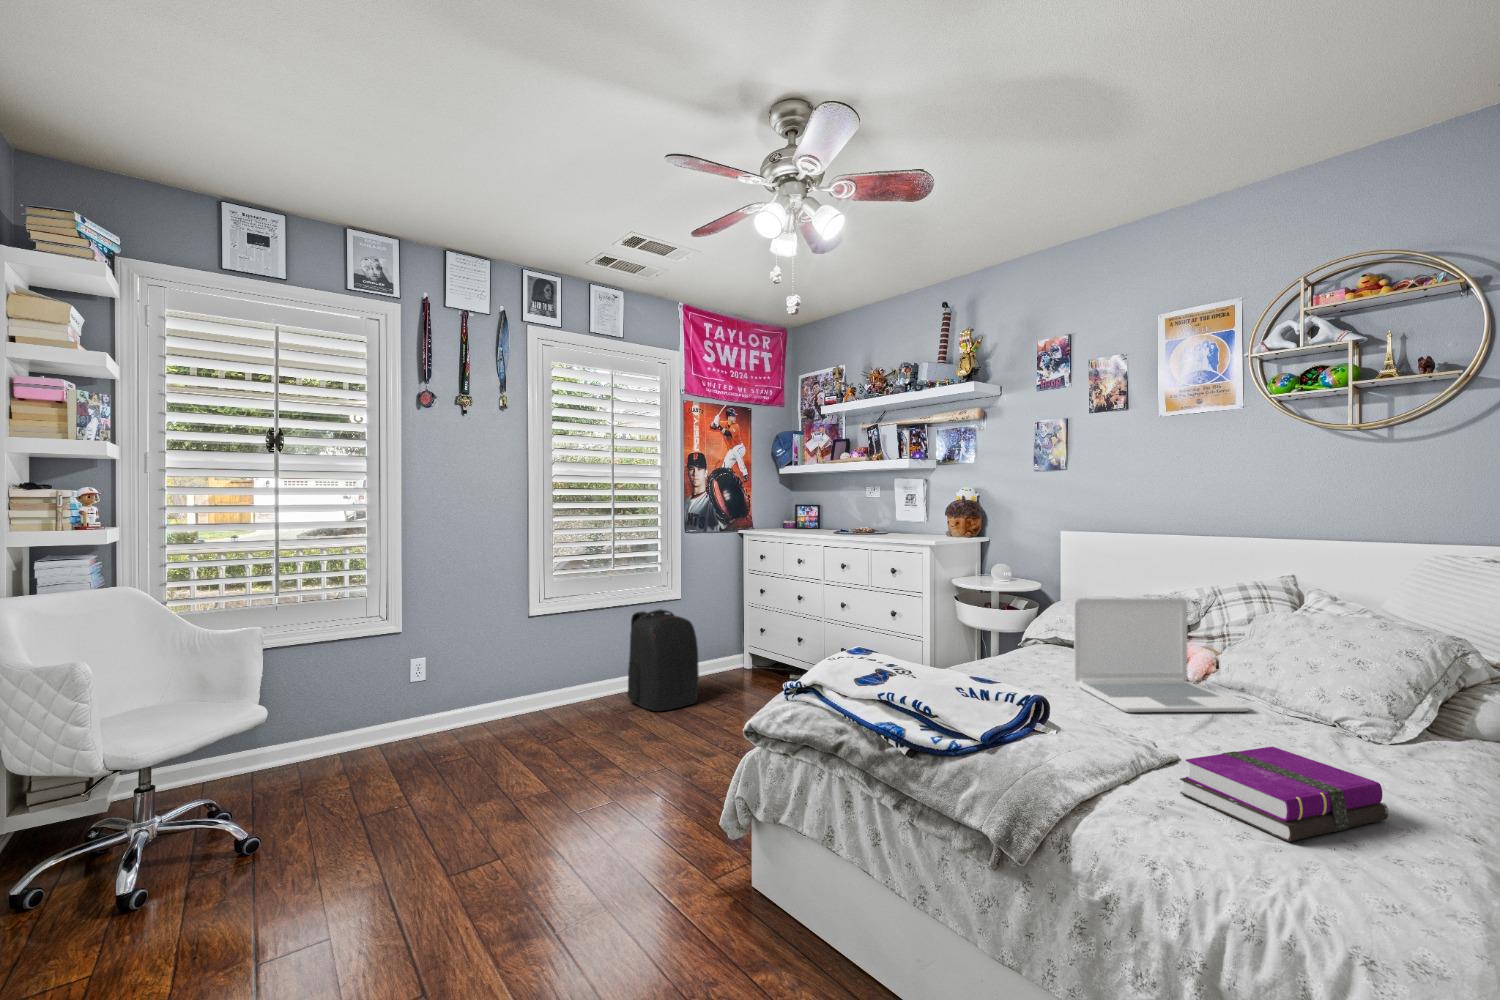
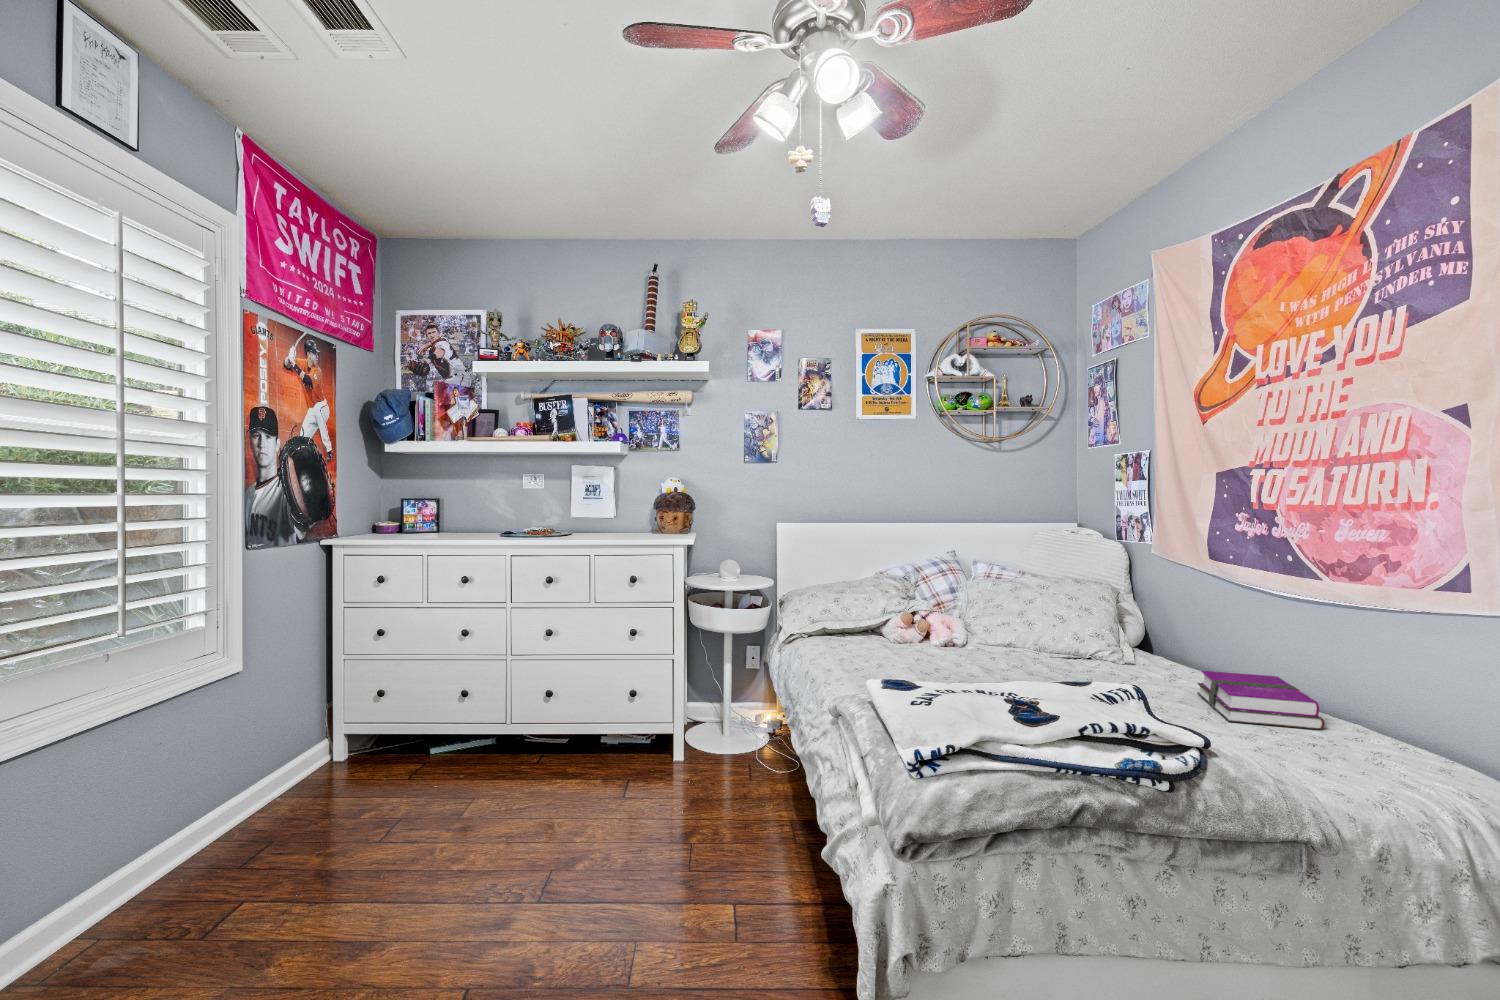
laptop: present [1074,599,1250,712] -> none [954,573,1060,674]
backpack: present [627,609,699,711] -> none [164,694,352,889]

